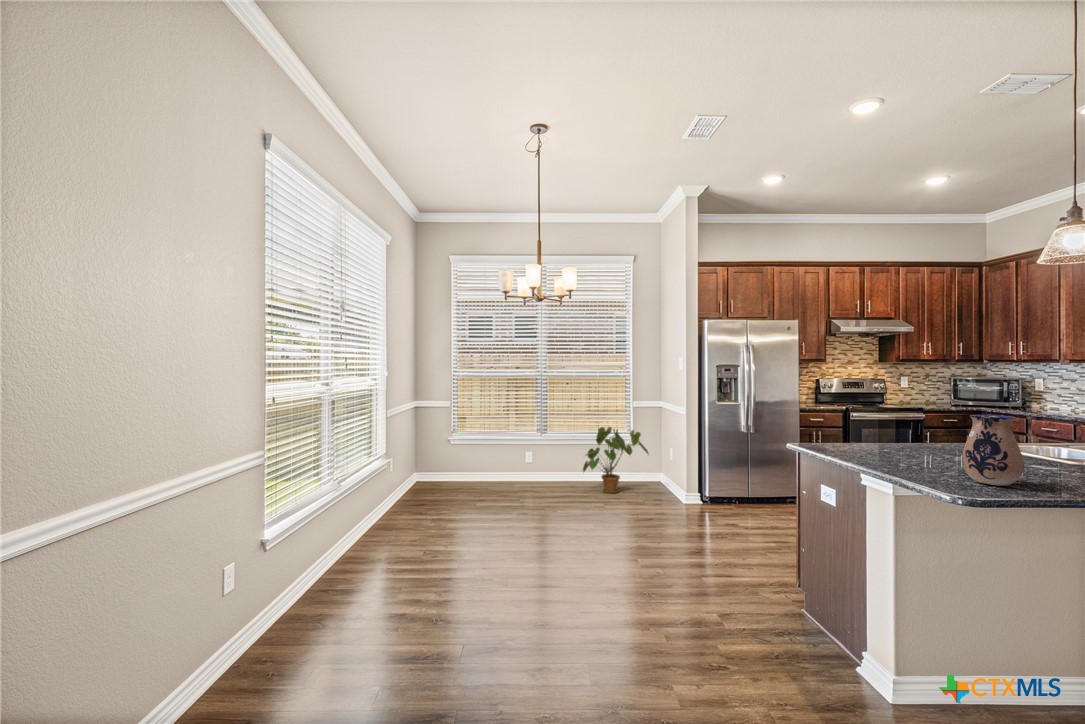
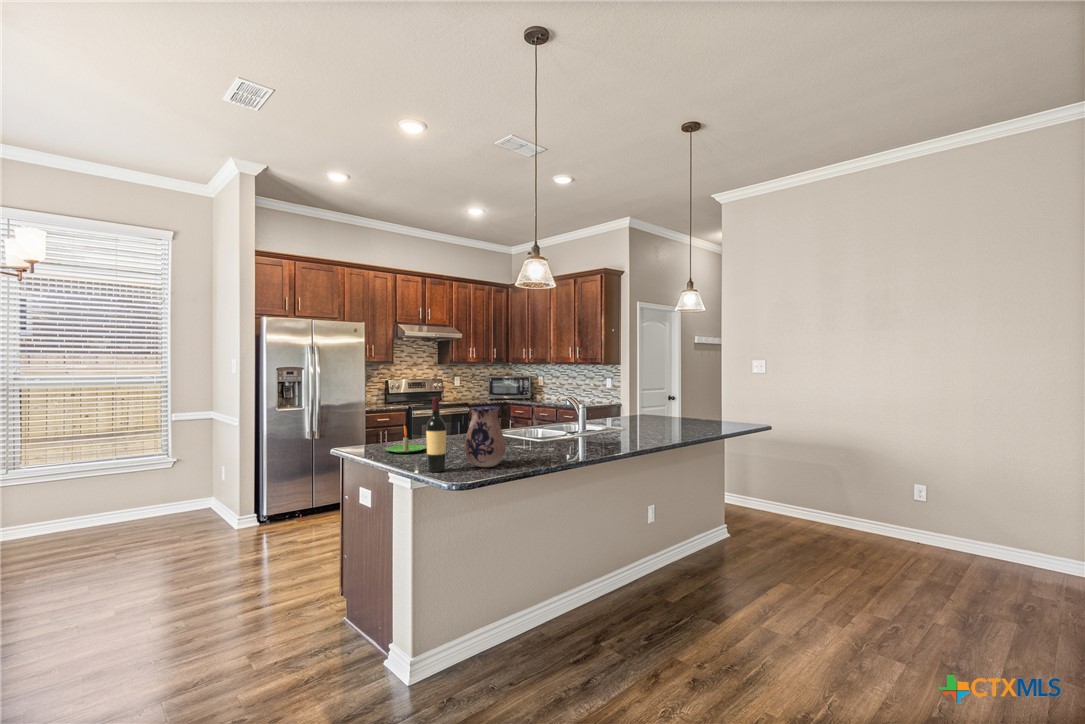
wine bottle: none [914,400,940,482] -> present [426,397,446,472]
house plant: present [583,427,648,493] -> none [87,448,194,534]
candle: none [850,427,900,457] -> present [385,425,426,453]

